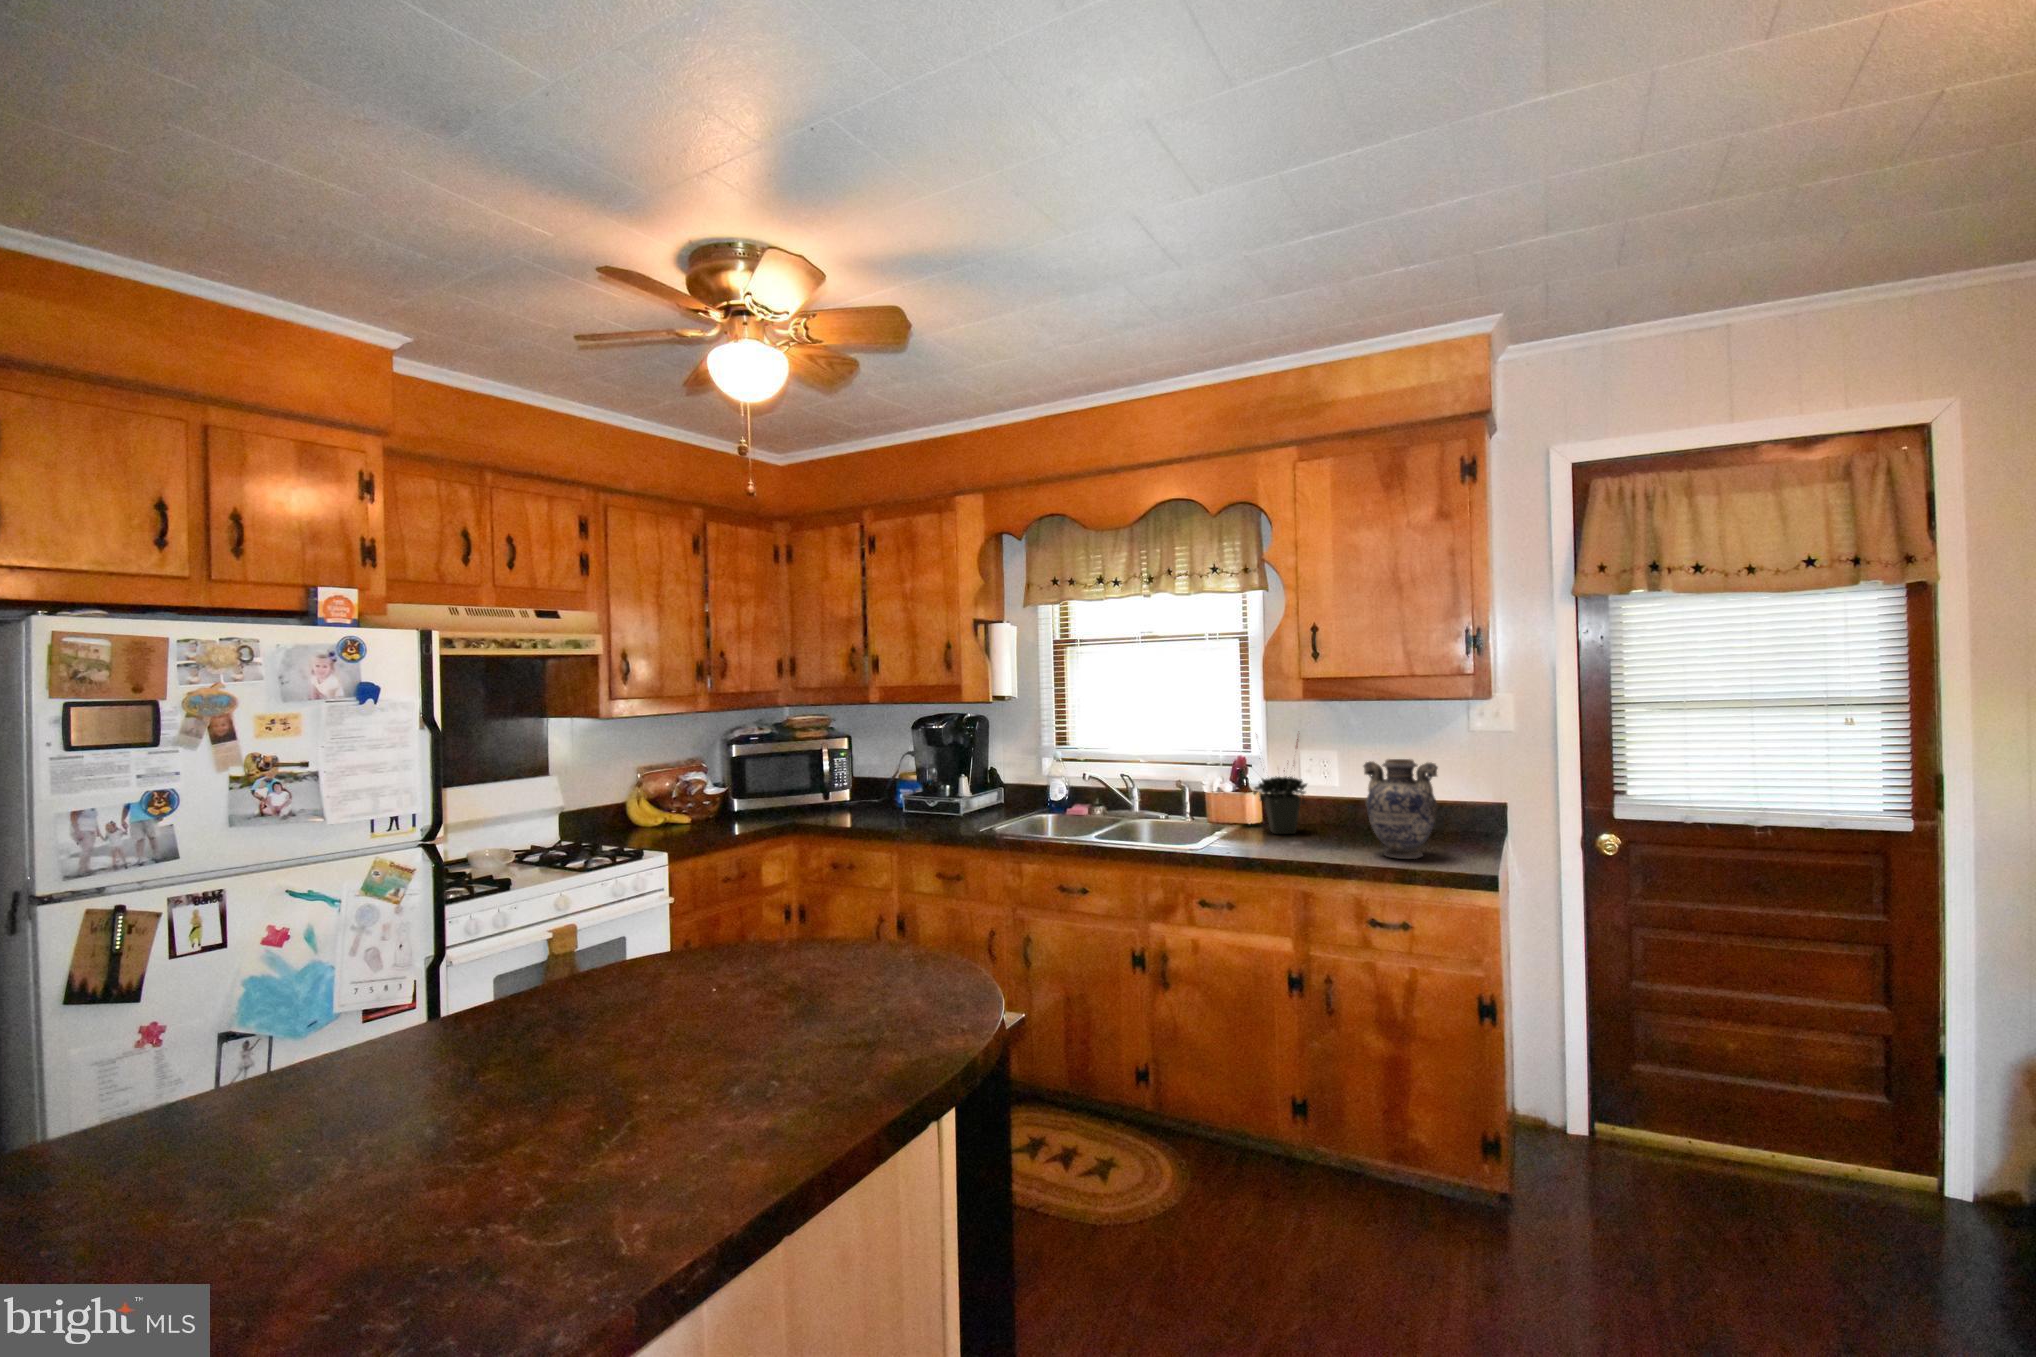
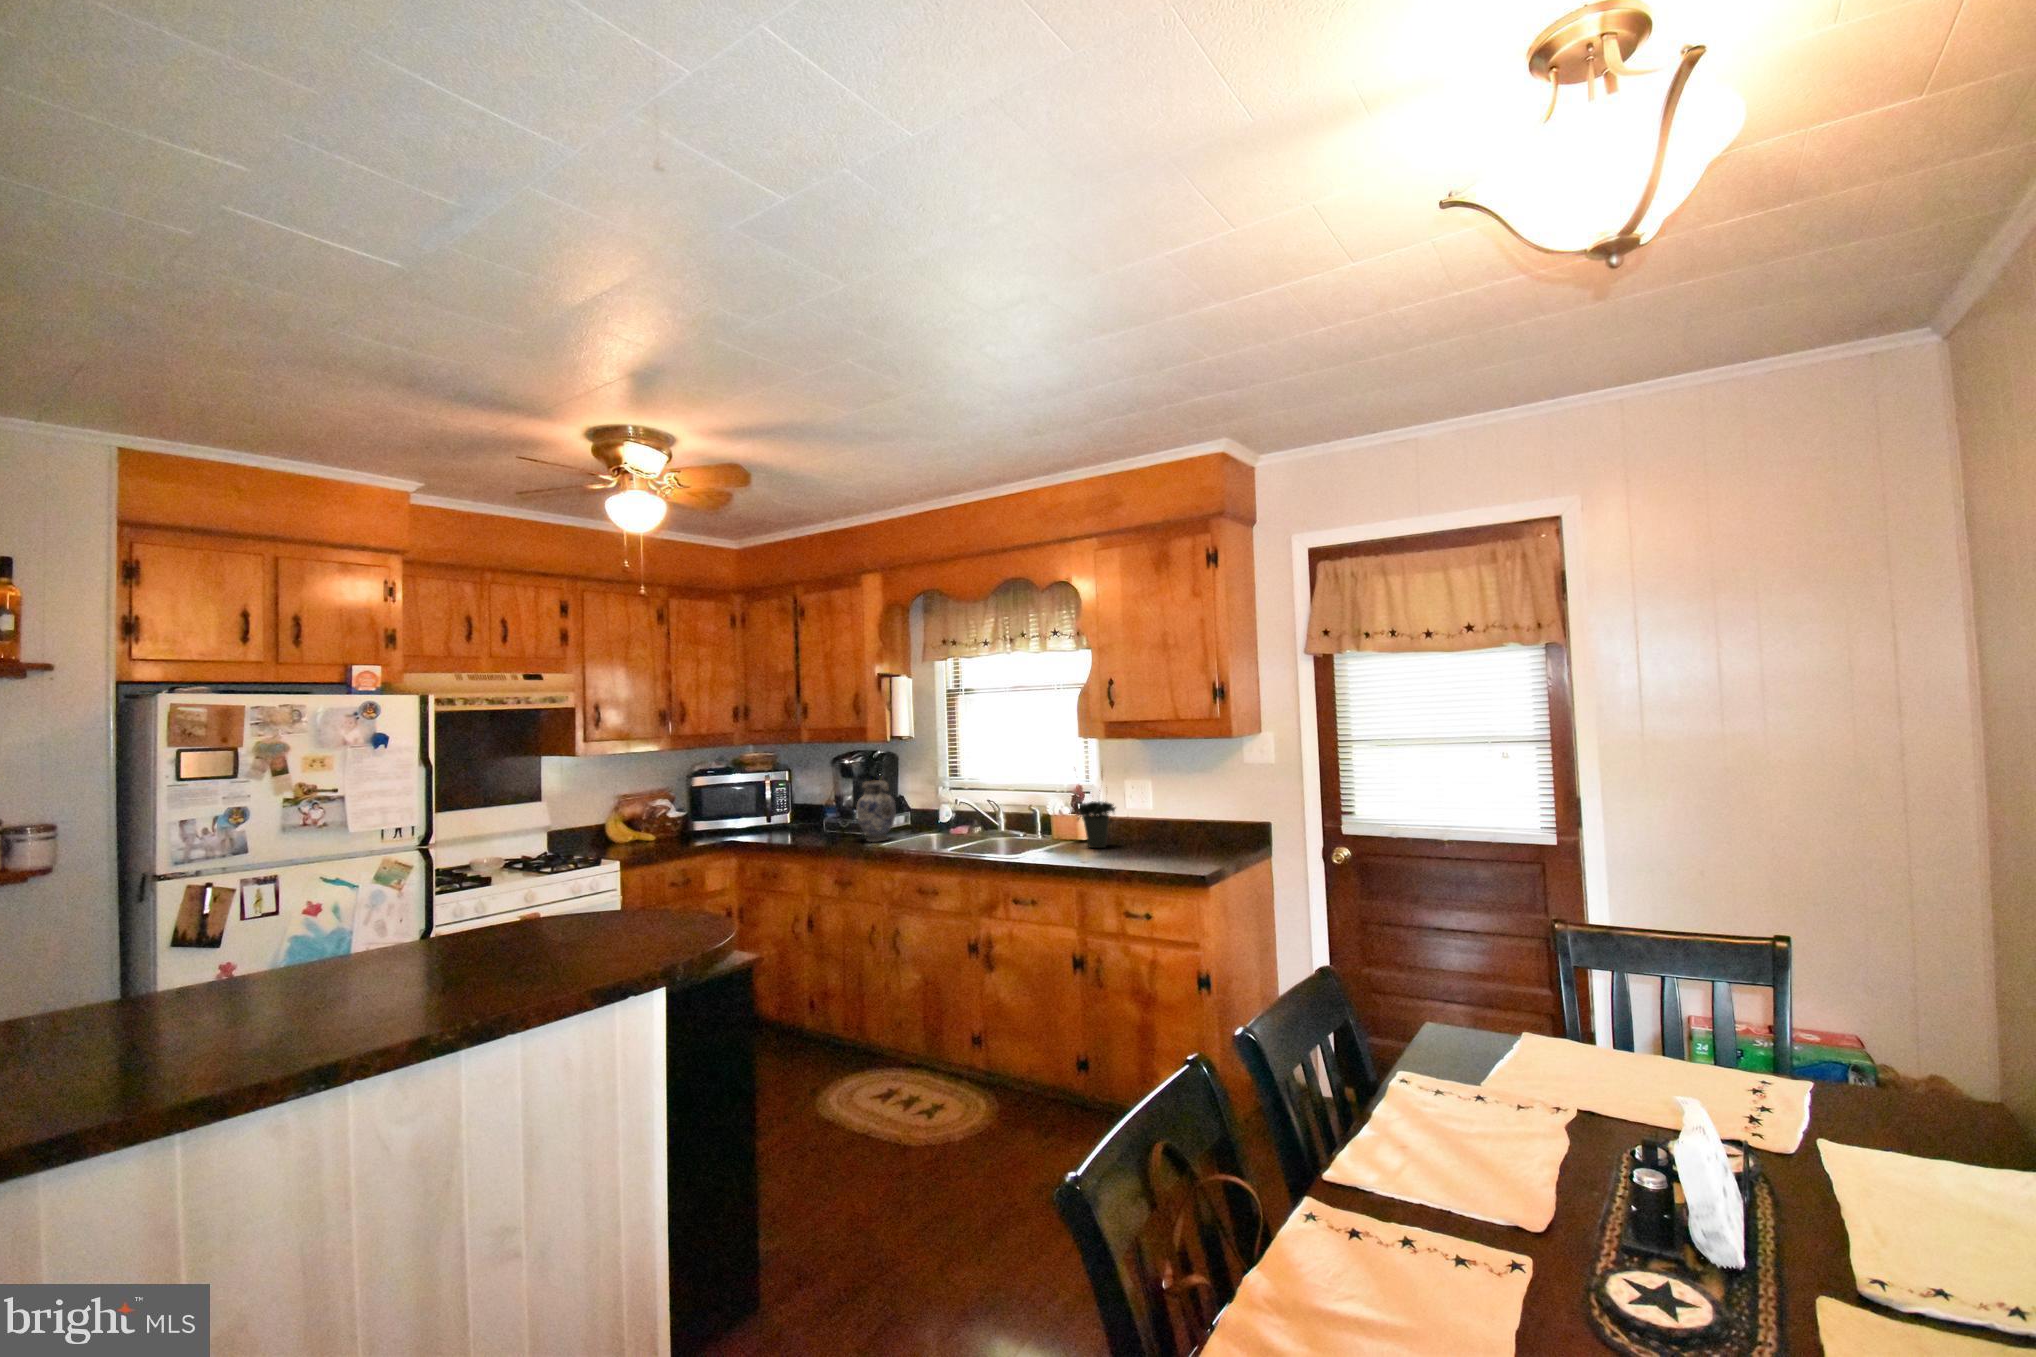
decorative vase: present [1364,759,1438,859] -> present [856,780,896,842]

